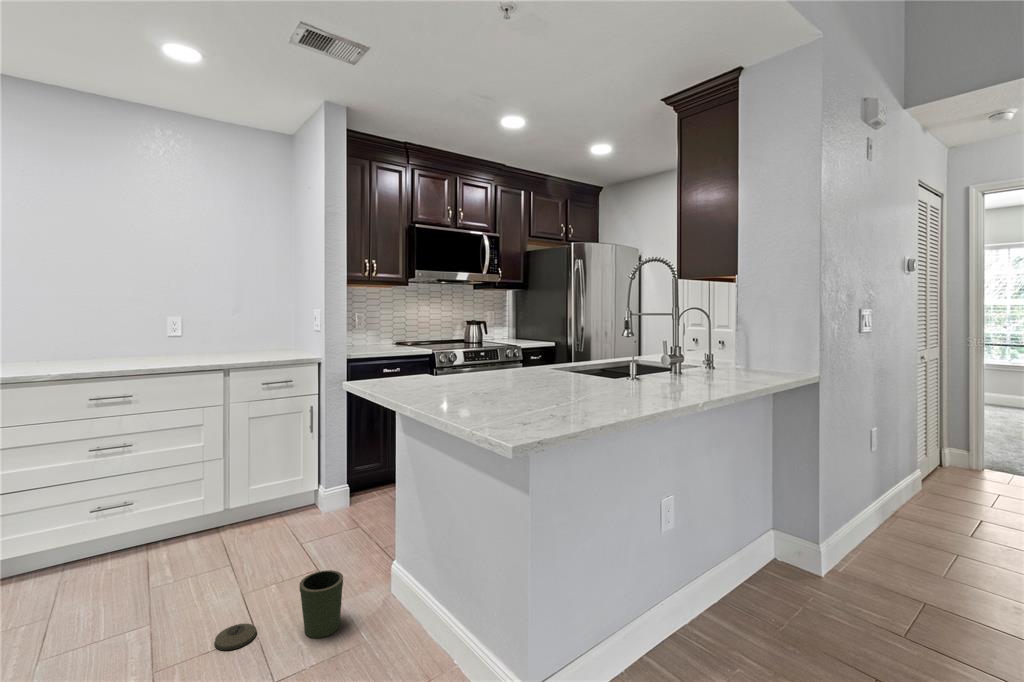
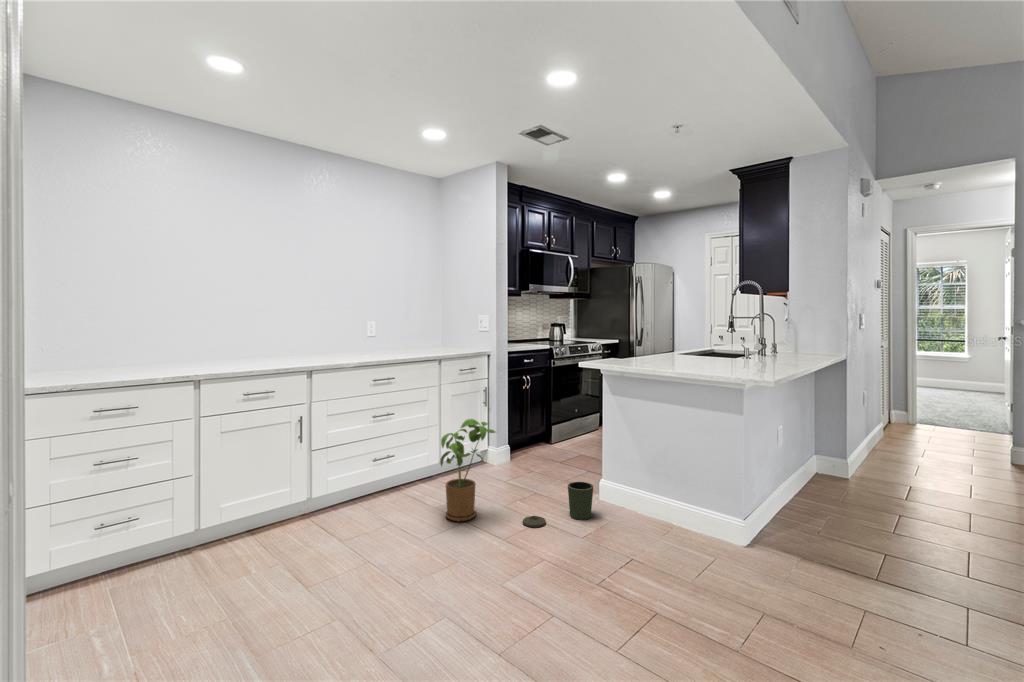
house plant: none [91,468,200,625] -> present [440,419,495,521]

